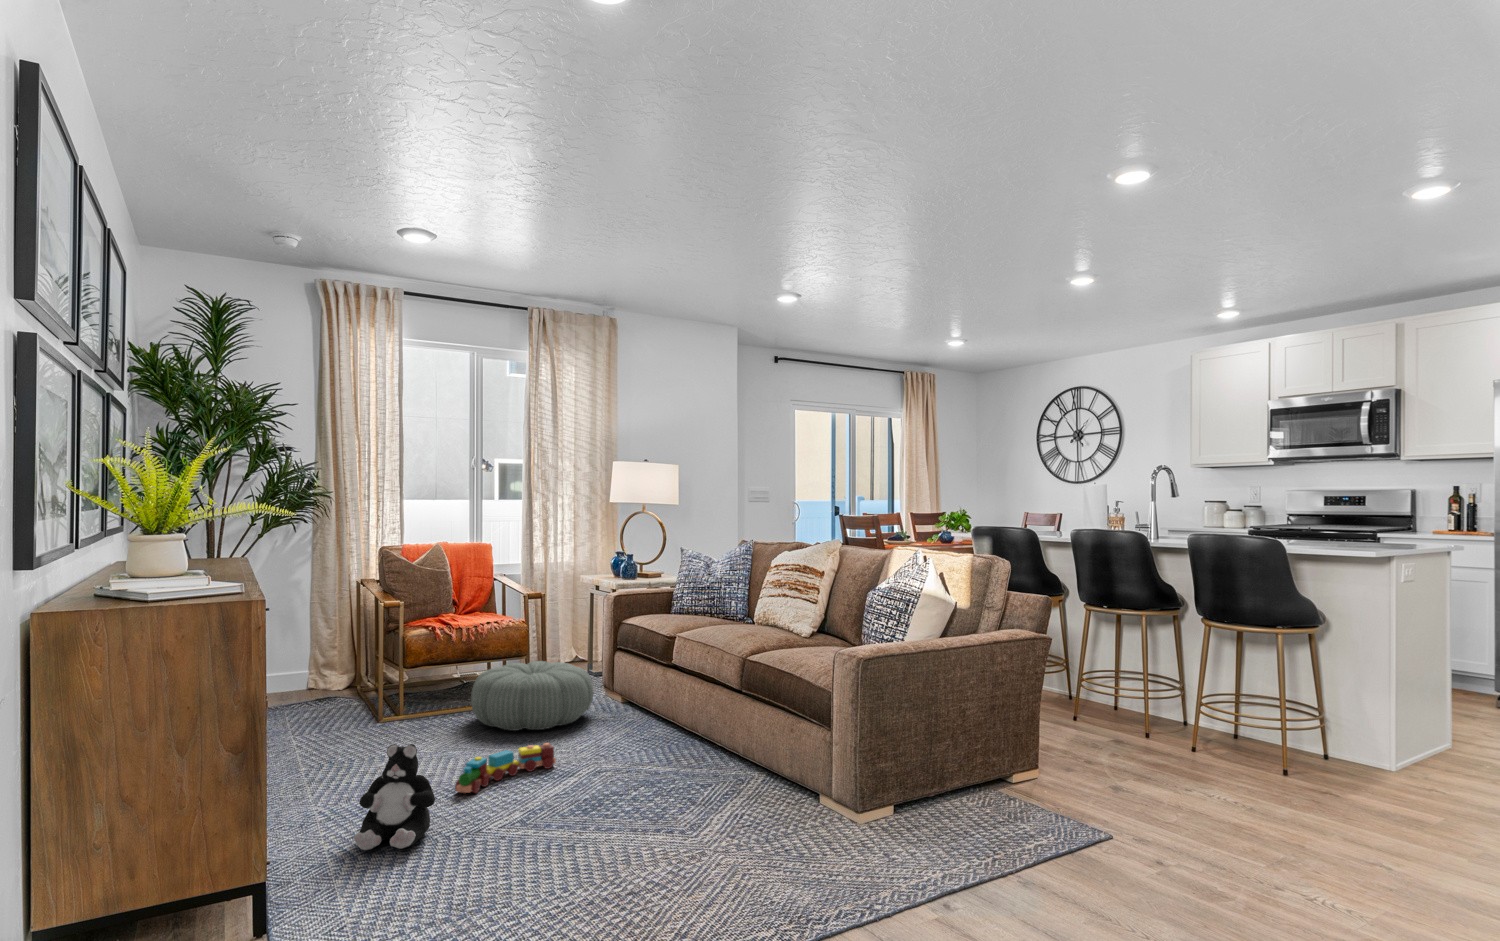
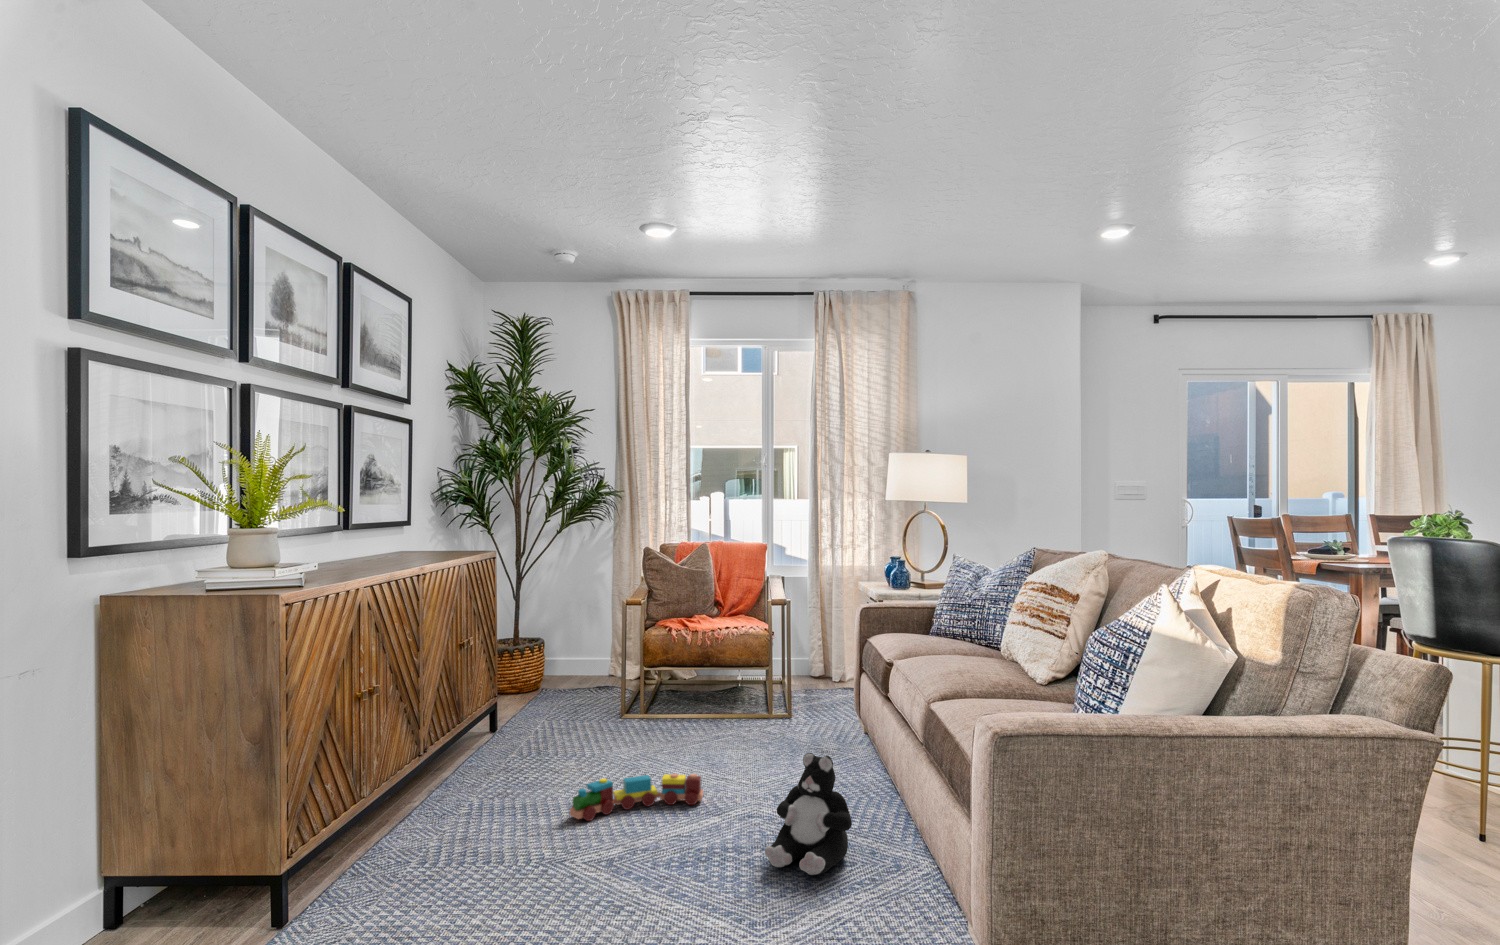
pouf: present [471,661,594,731] -> none [683,673,817,753]
plush toy: present [354,744,435,850] -> present [765,753,852,875]

